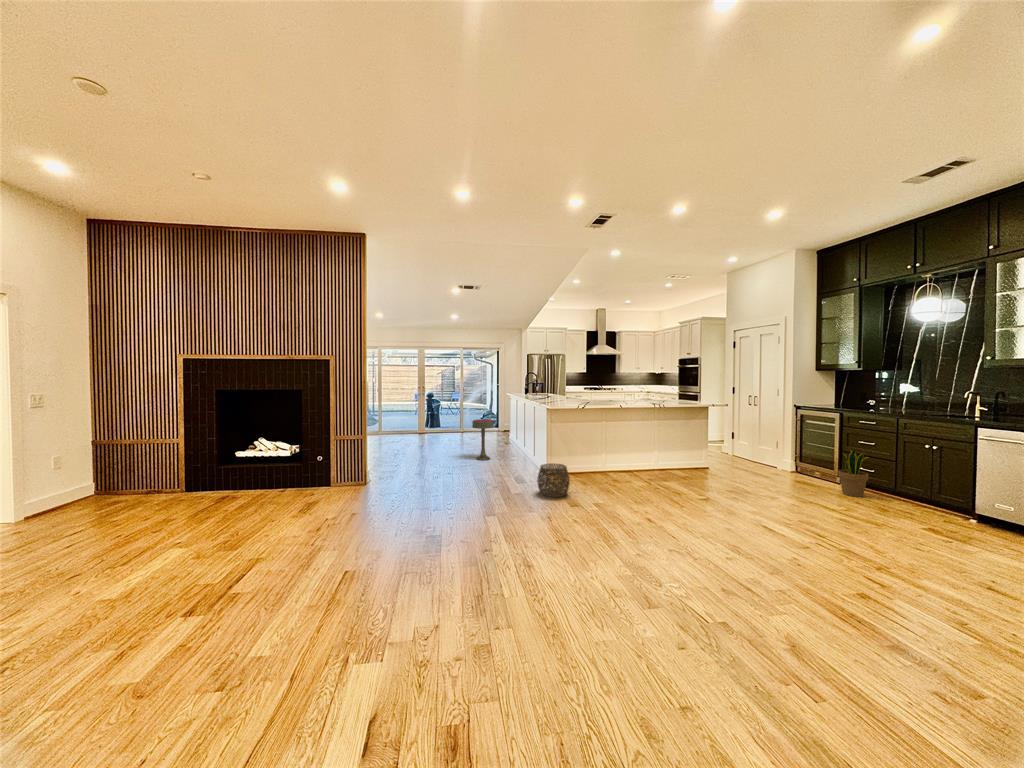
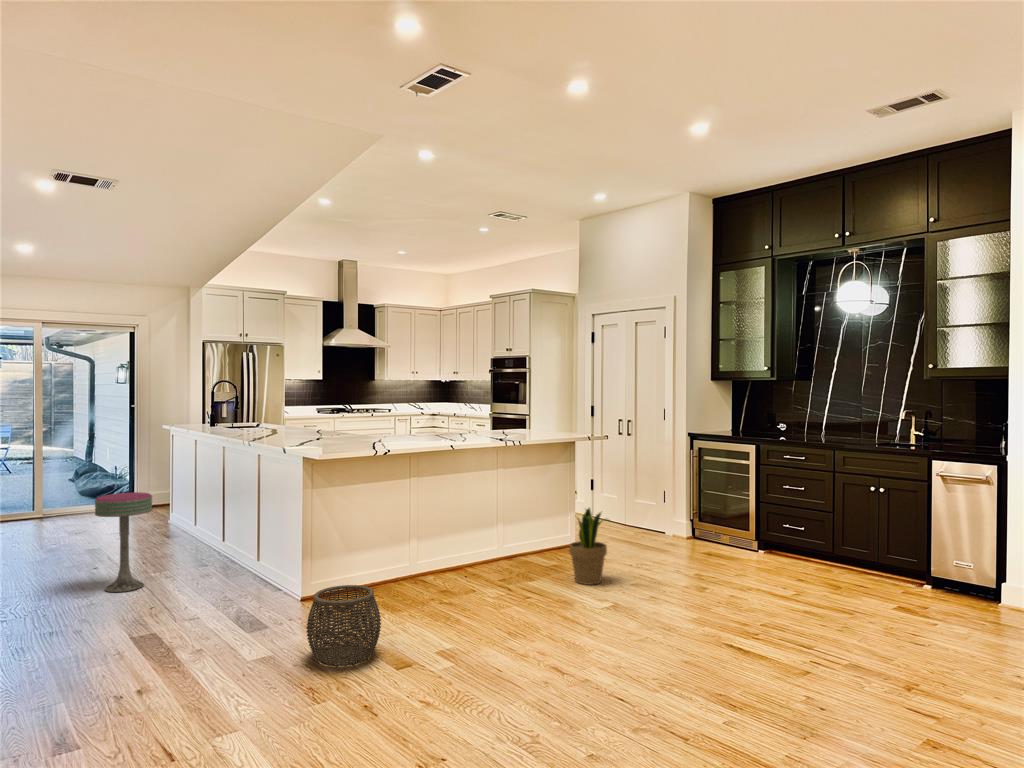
potted plant: present [838,449,871,497] -> present [569,508,609,585]

